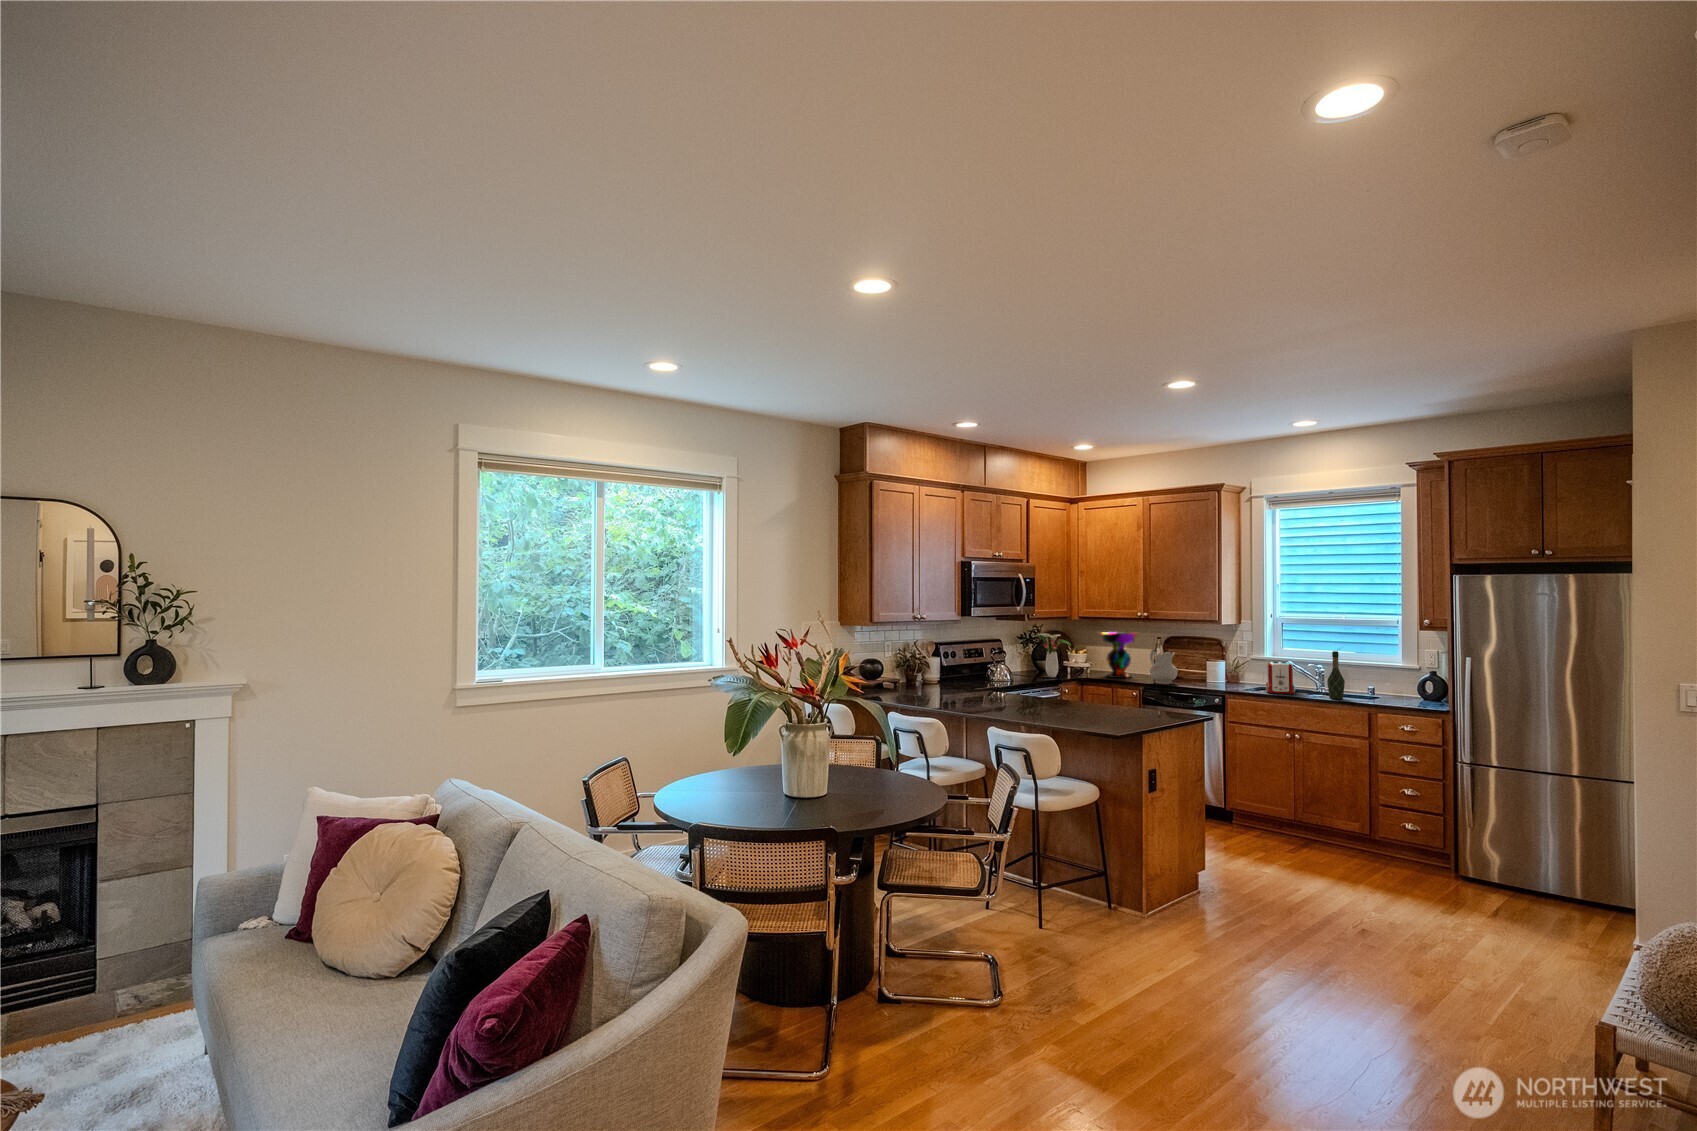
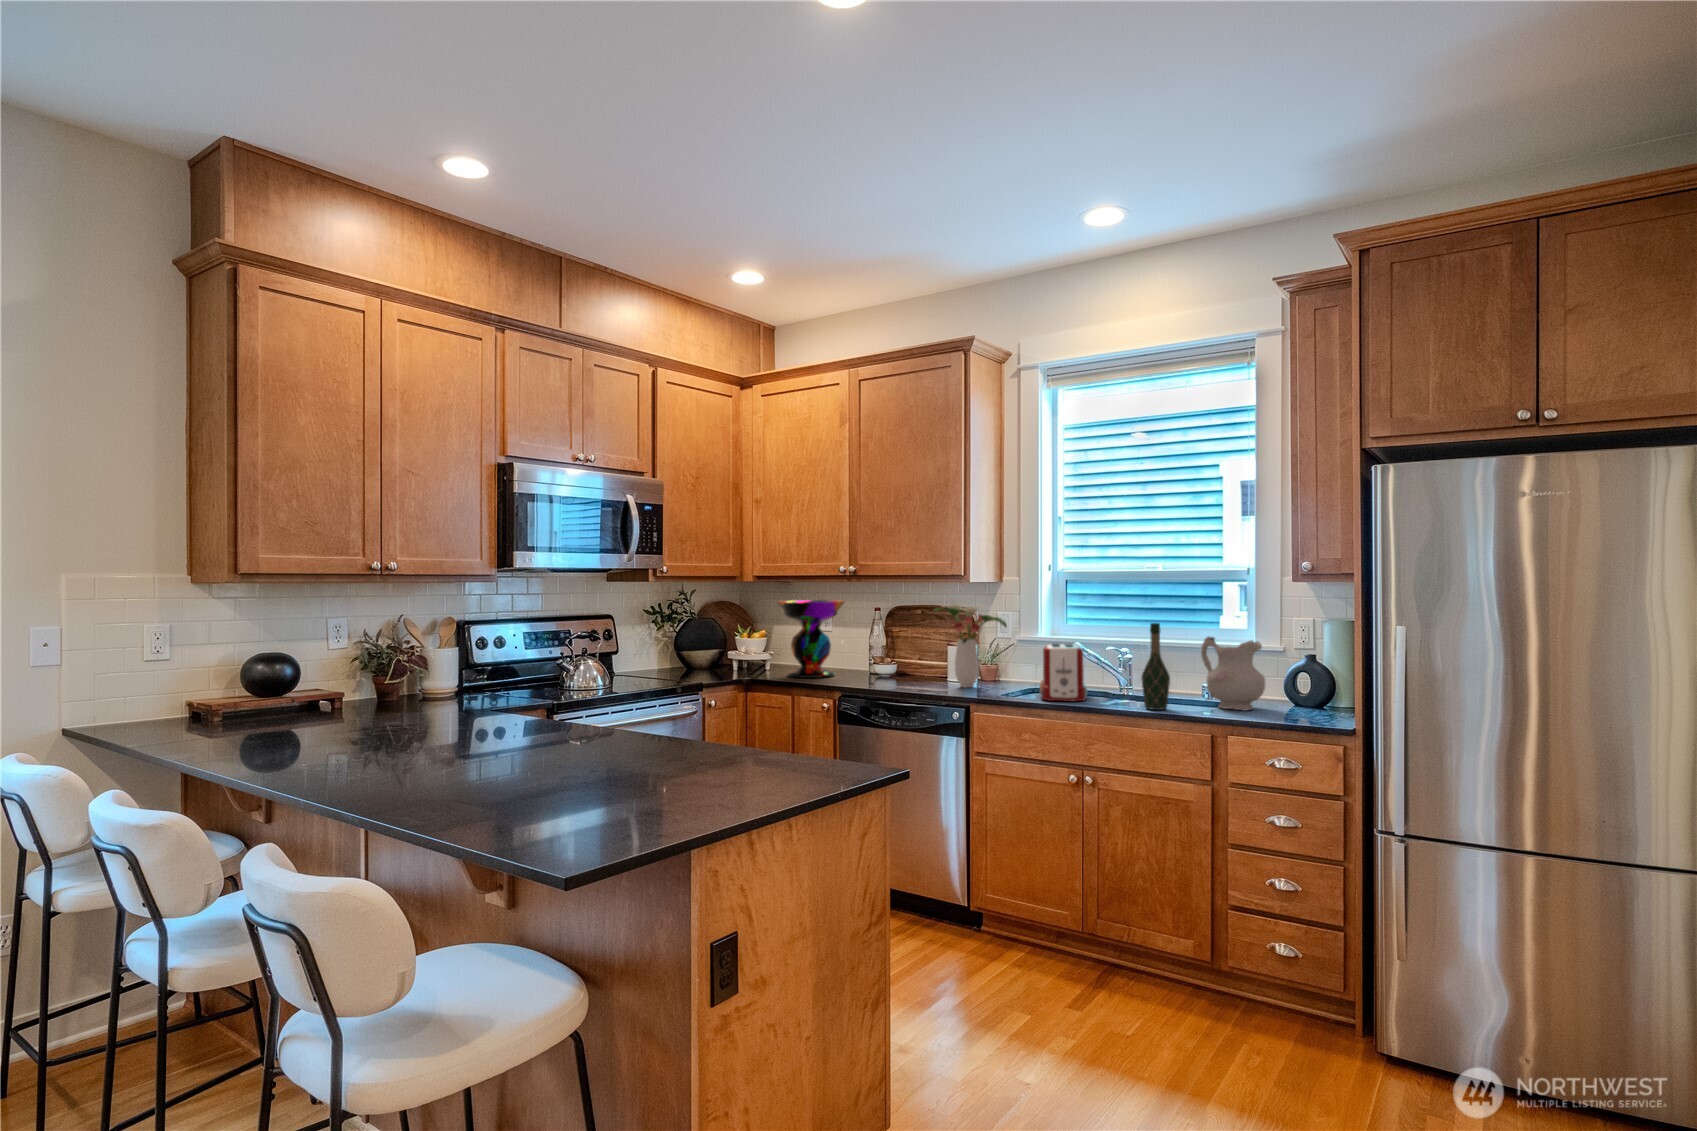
flower arrangement: present [1032,633,1071,677] -> present [934,604,1007,687]
ceramic pitcher: present [1150,650,1178,684] -> present [1201,637,1265,710]

